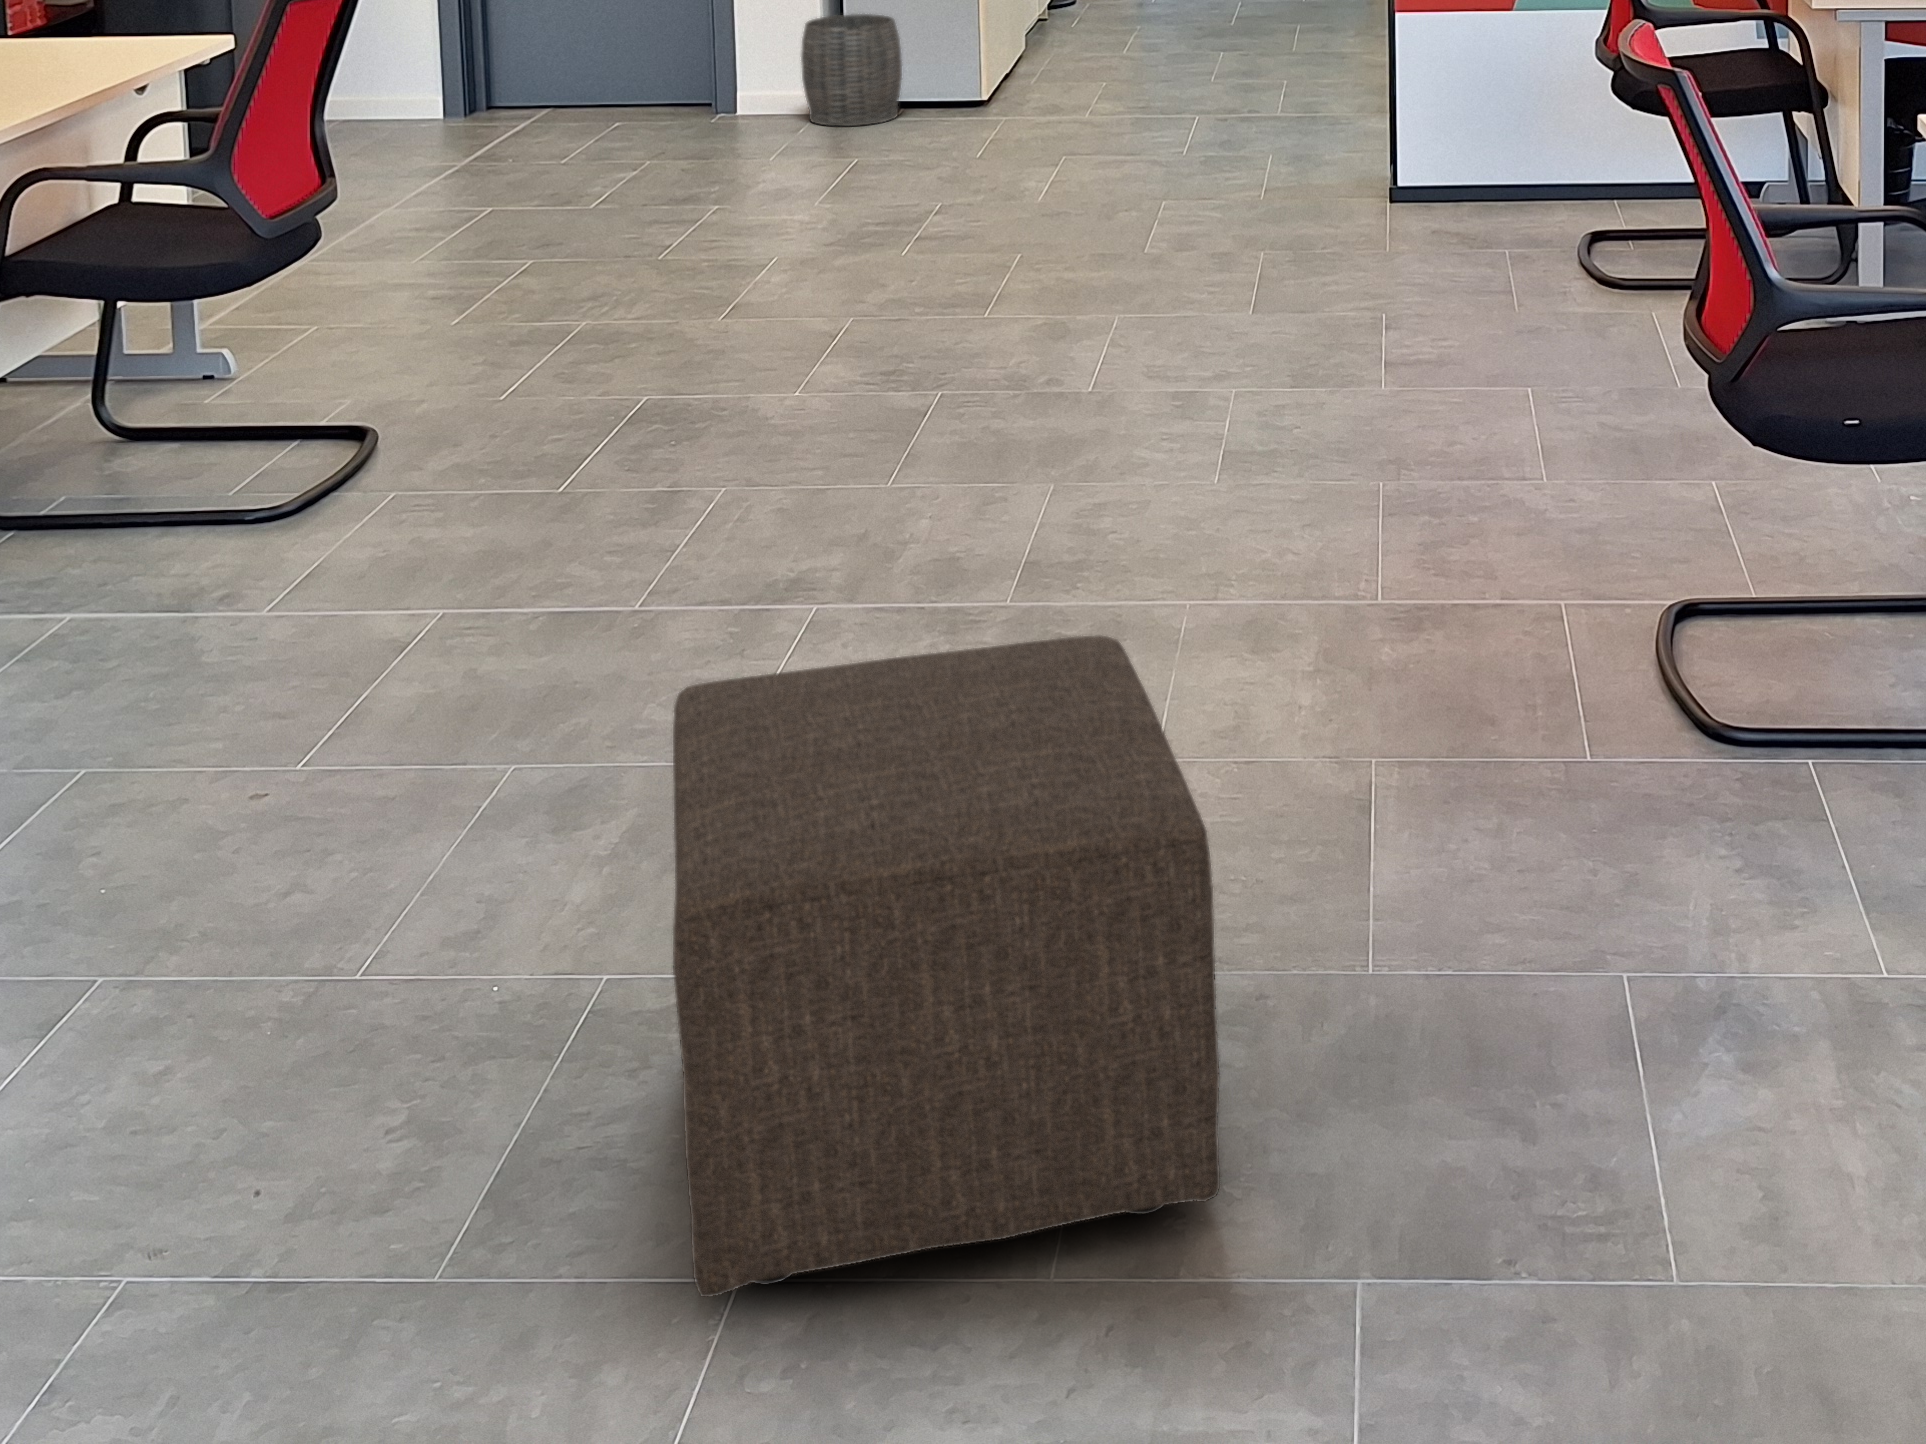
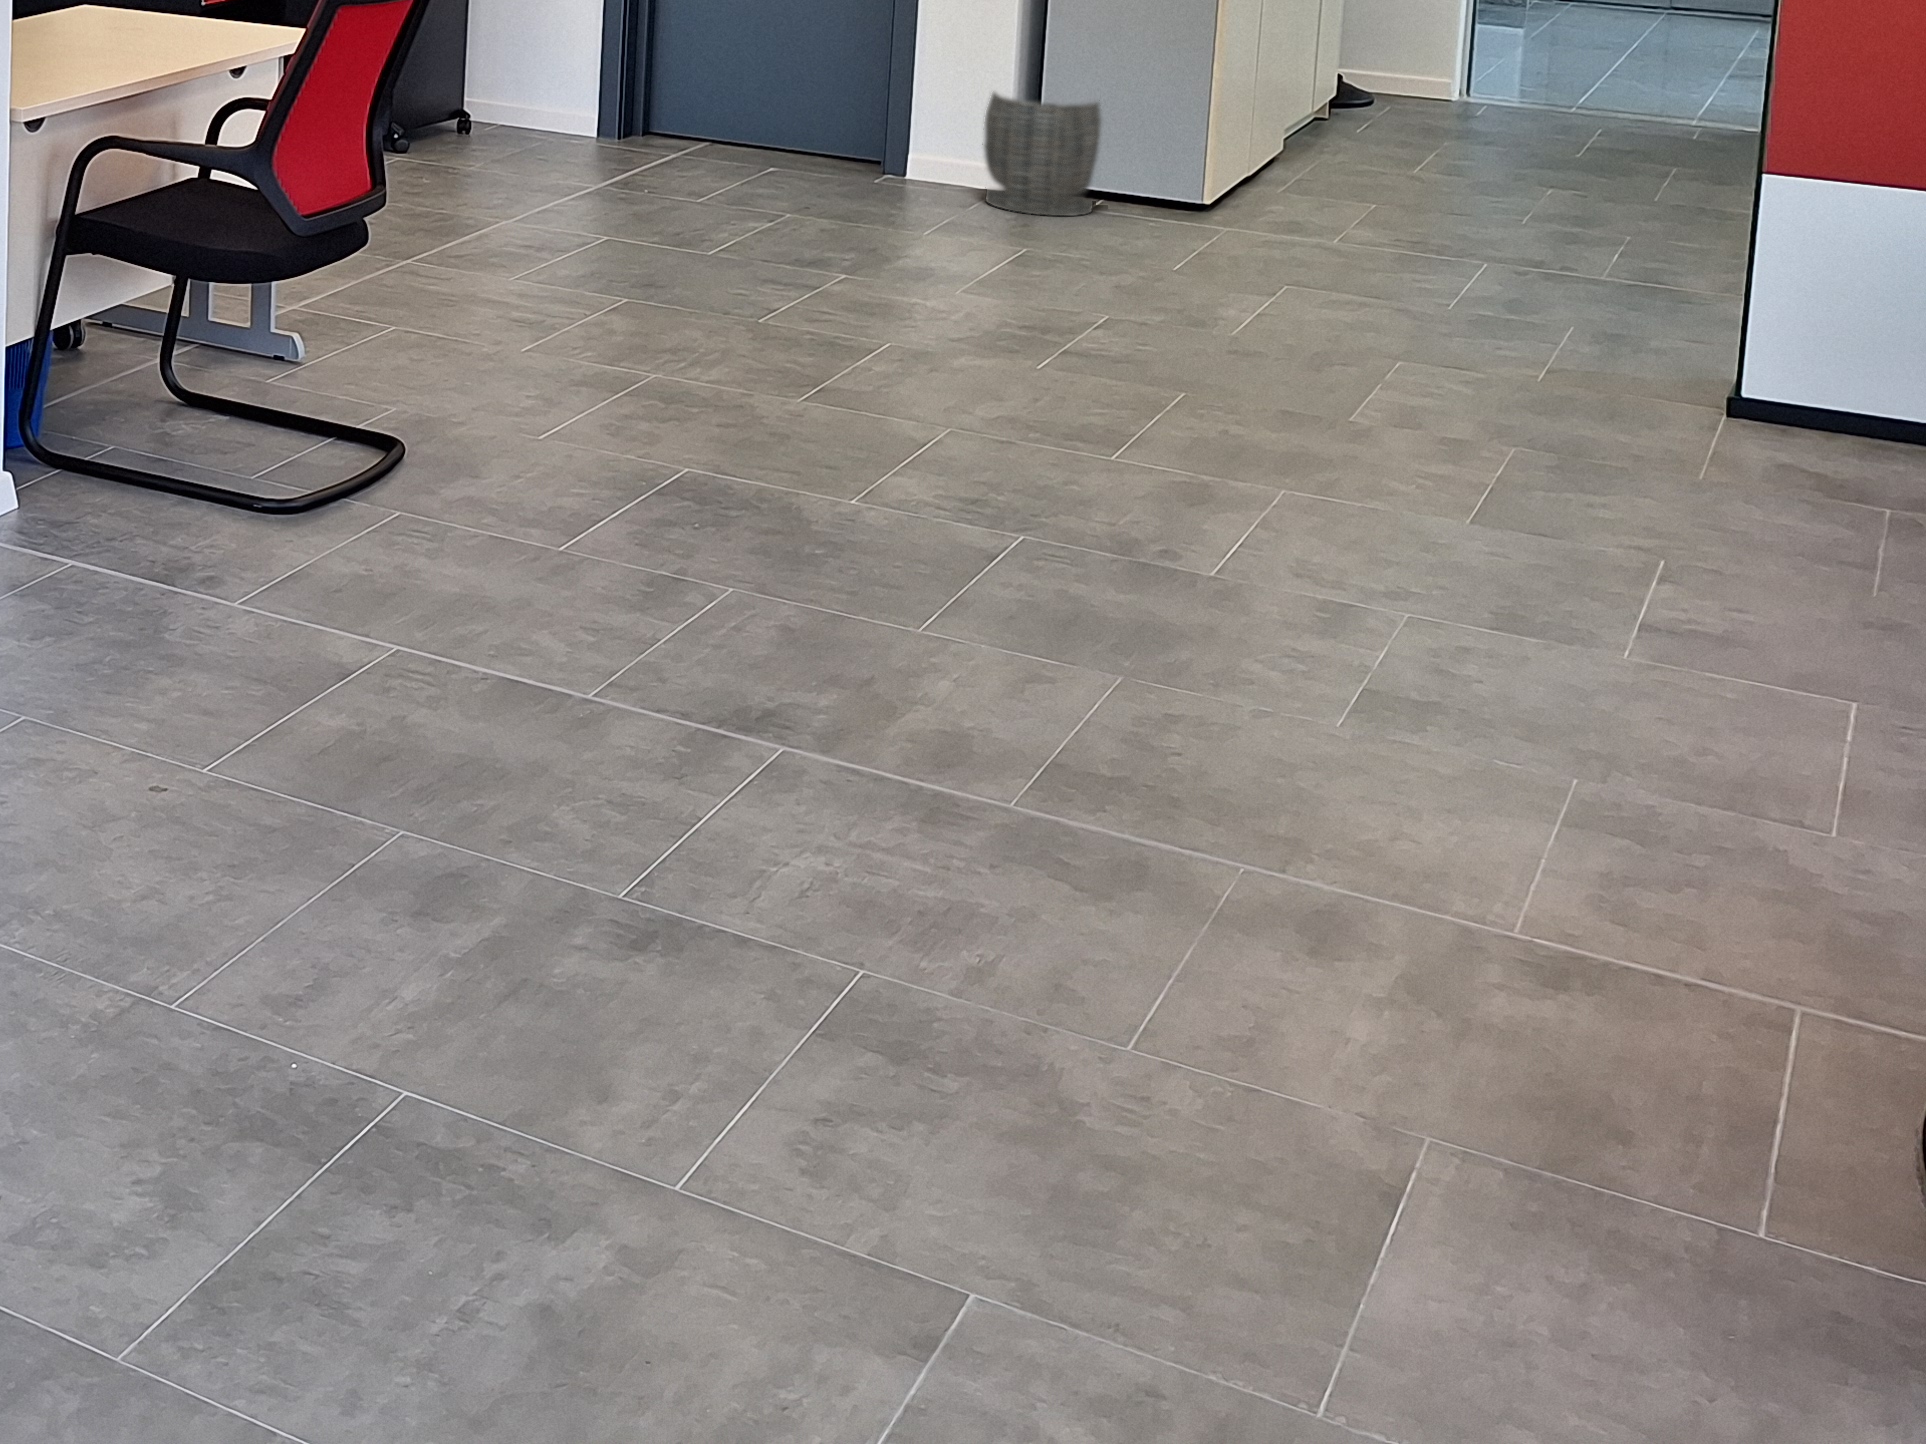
ottoman: present [673,636,1220,1297] -> none [509,657,1091,1329]

